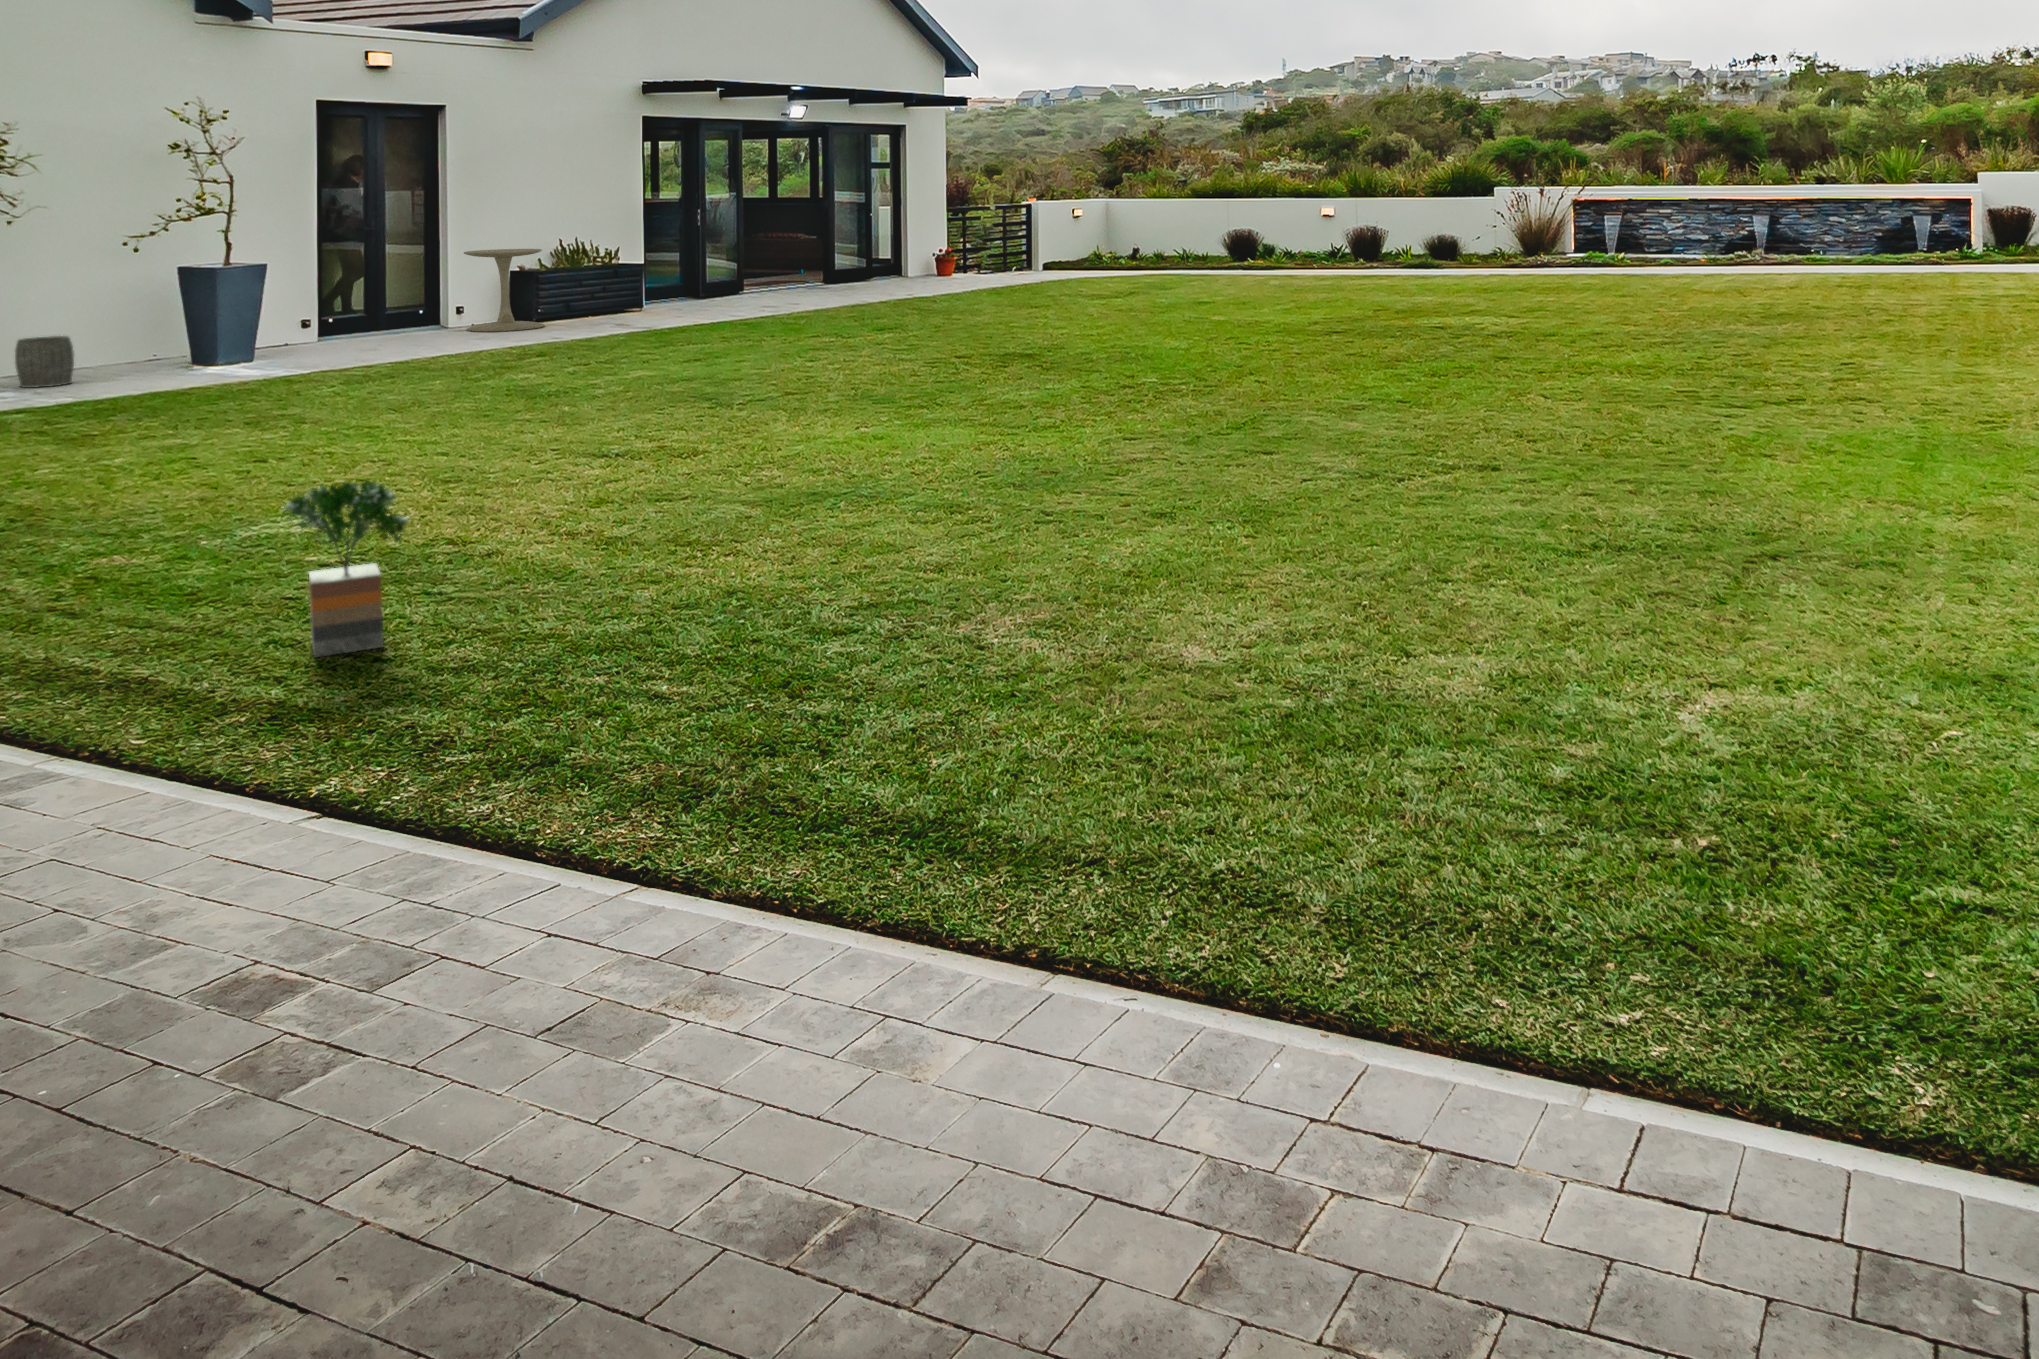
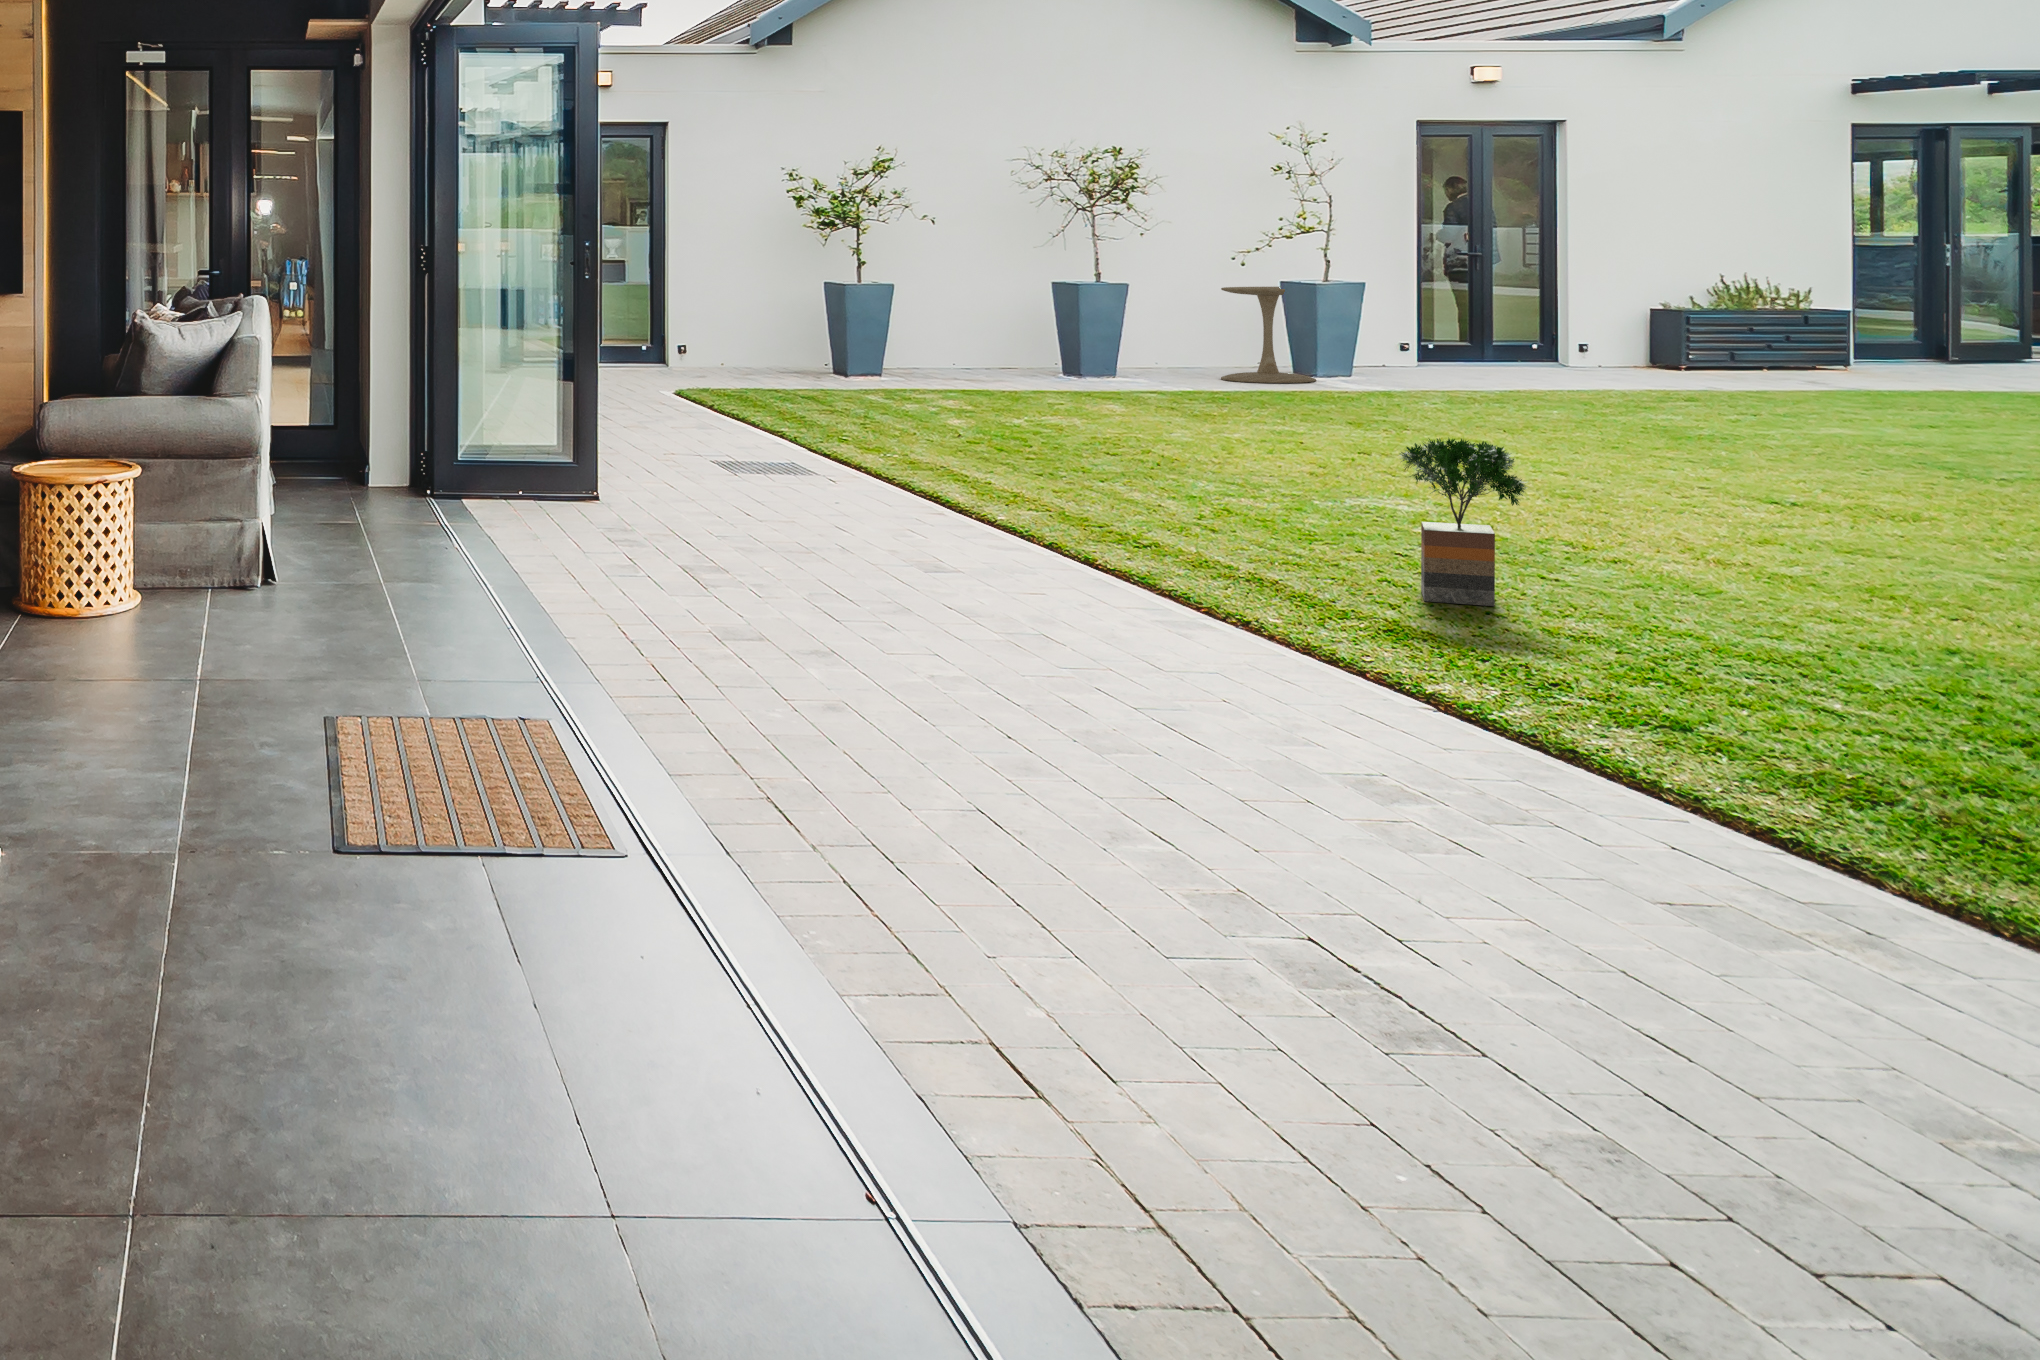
pedestal table: present [464,249,545,332] -> present [1221,287,1316,383]
woven basket: present [15,336,74,388] -> none [1145,338,1191,382]

